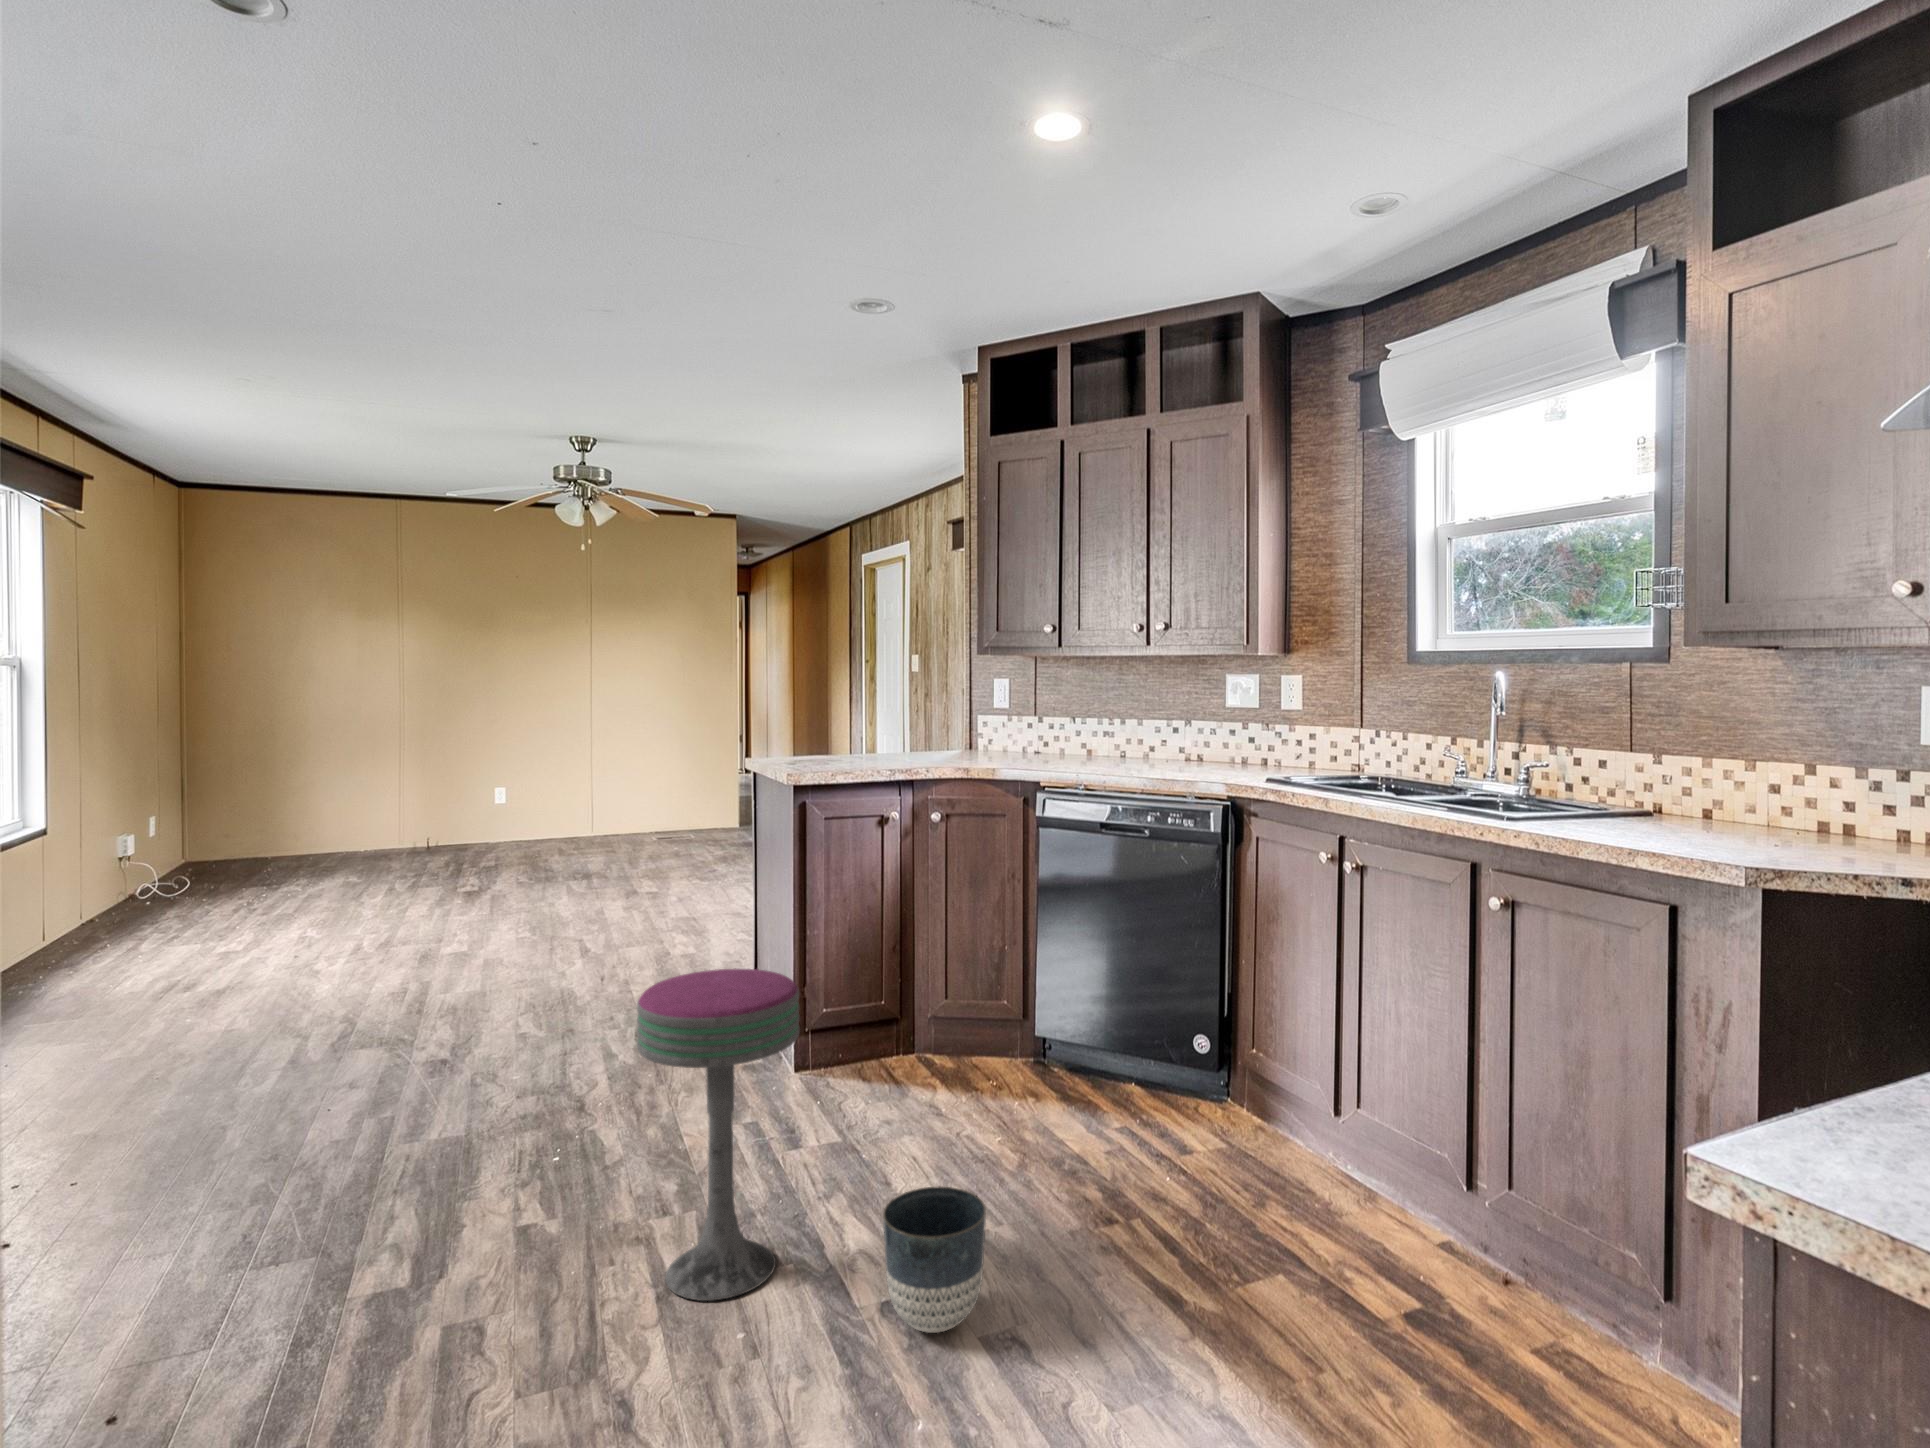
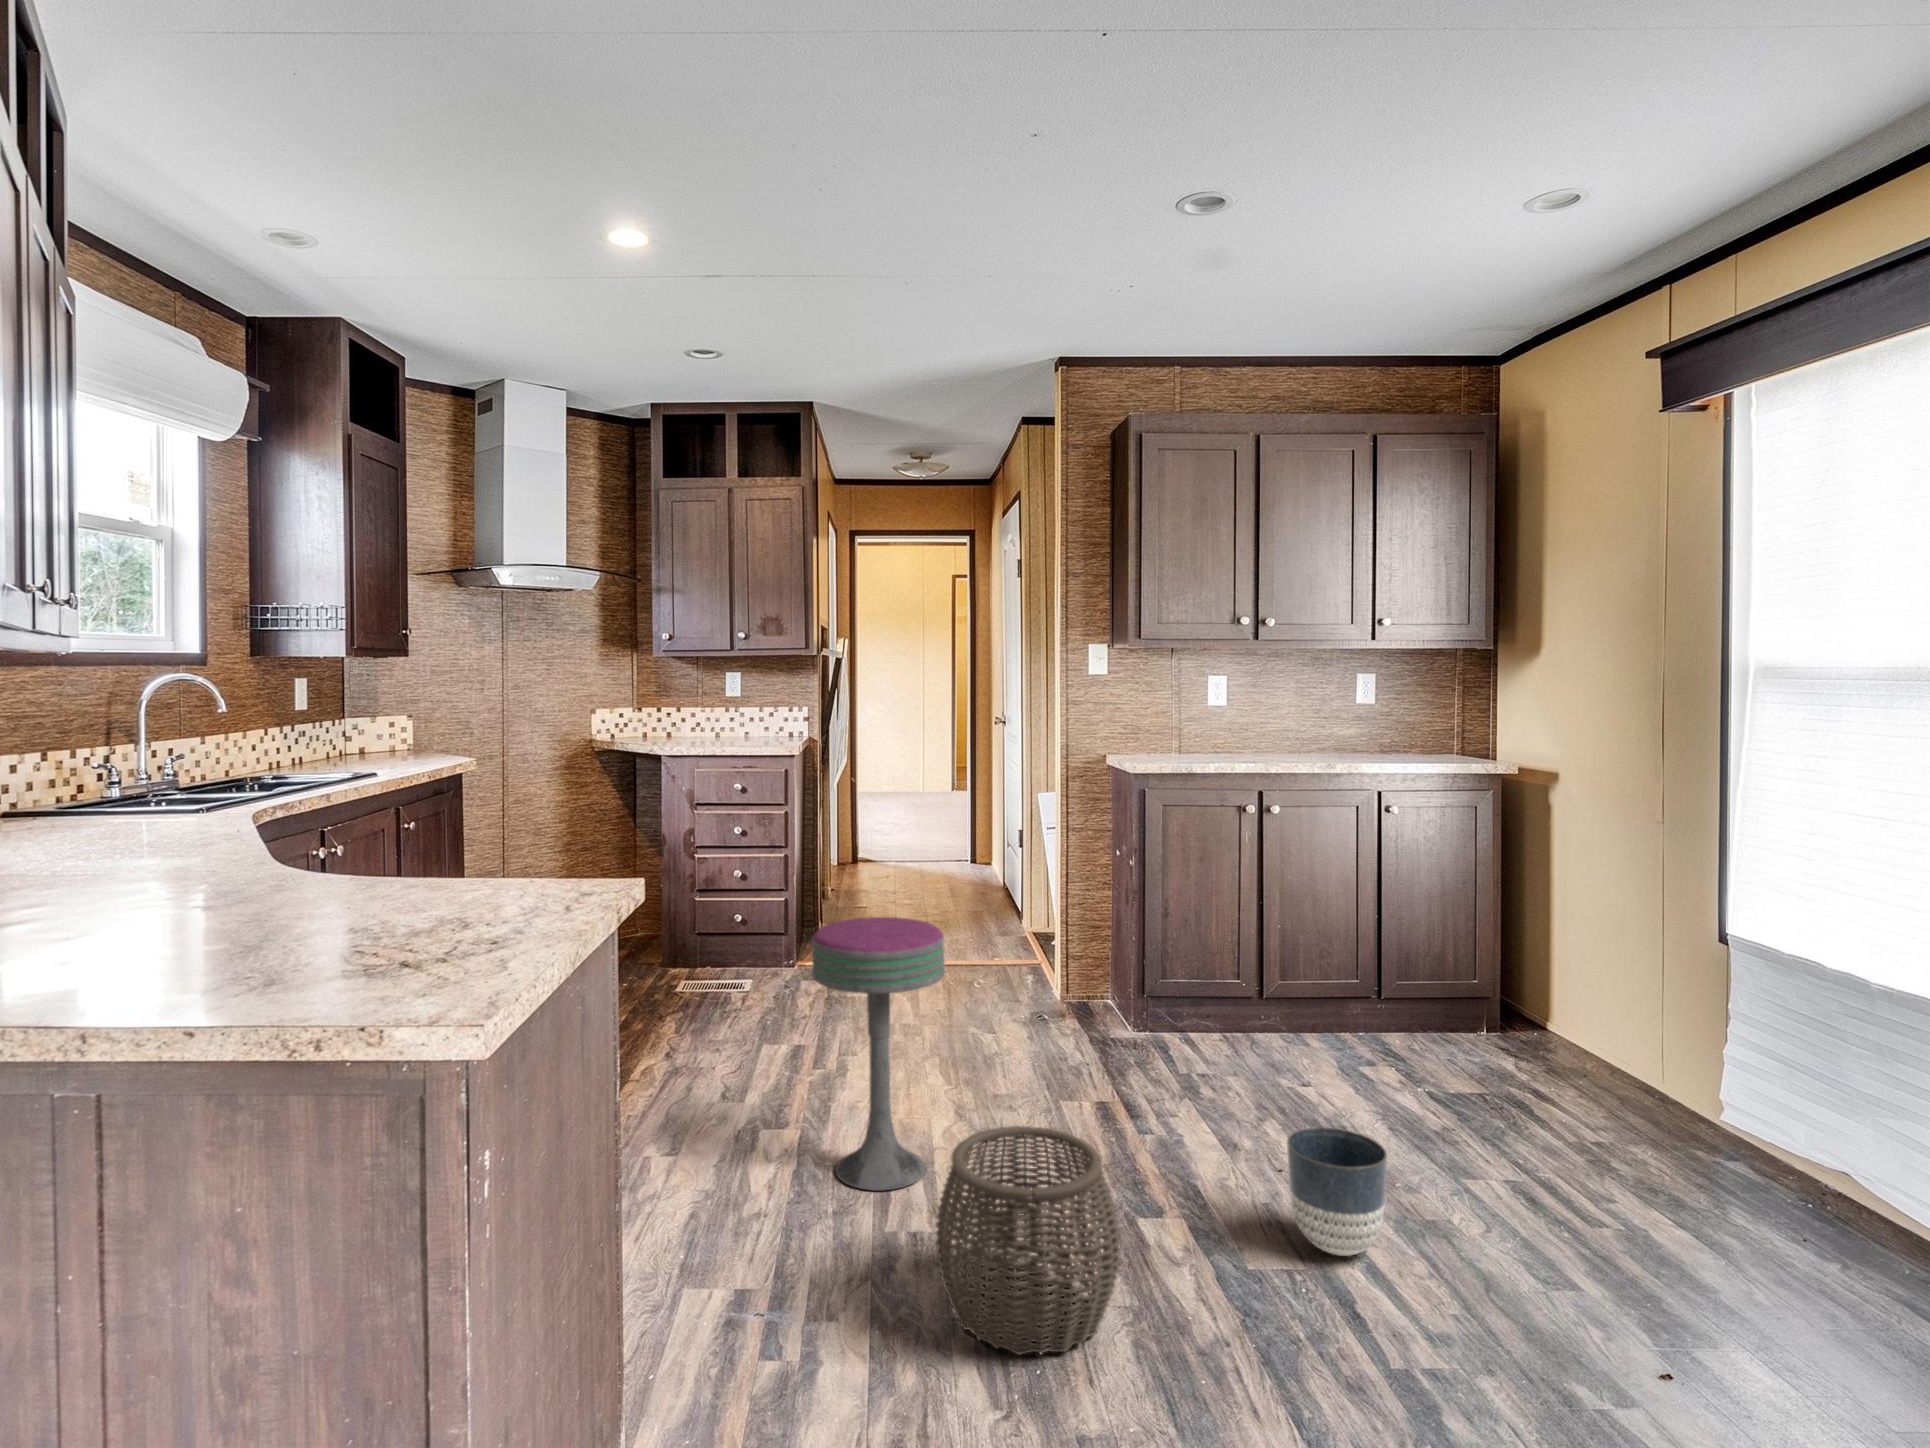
woven basket: none [483,1035,638,1200] -> present [936,1126,1120,1354]
planter: present [883,1187,986,1333] -> present [1287,1127,1387,1256]

